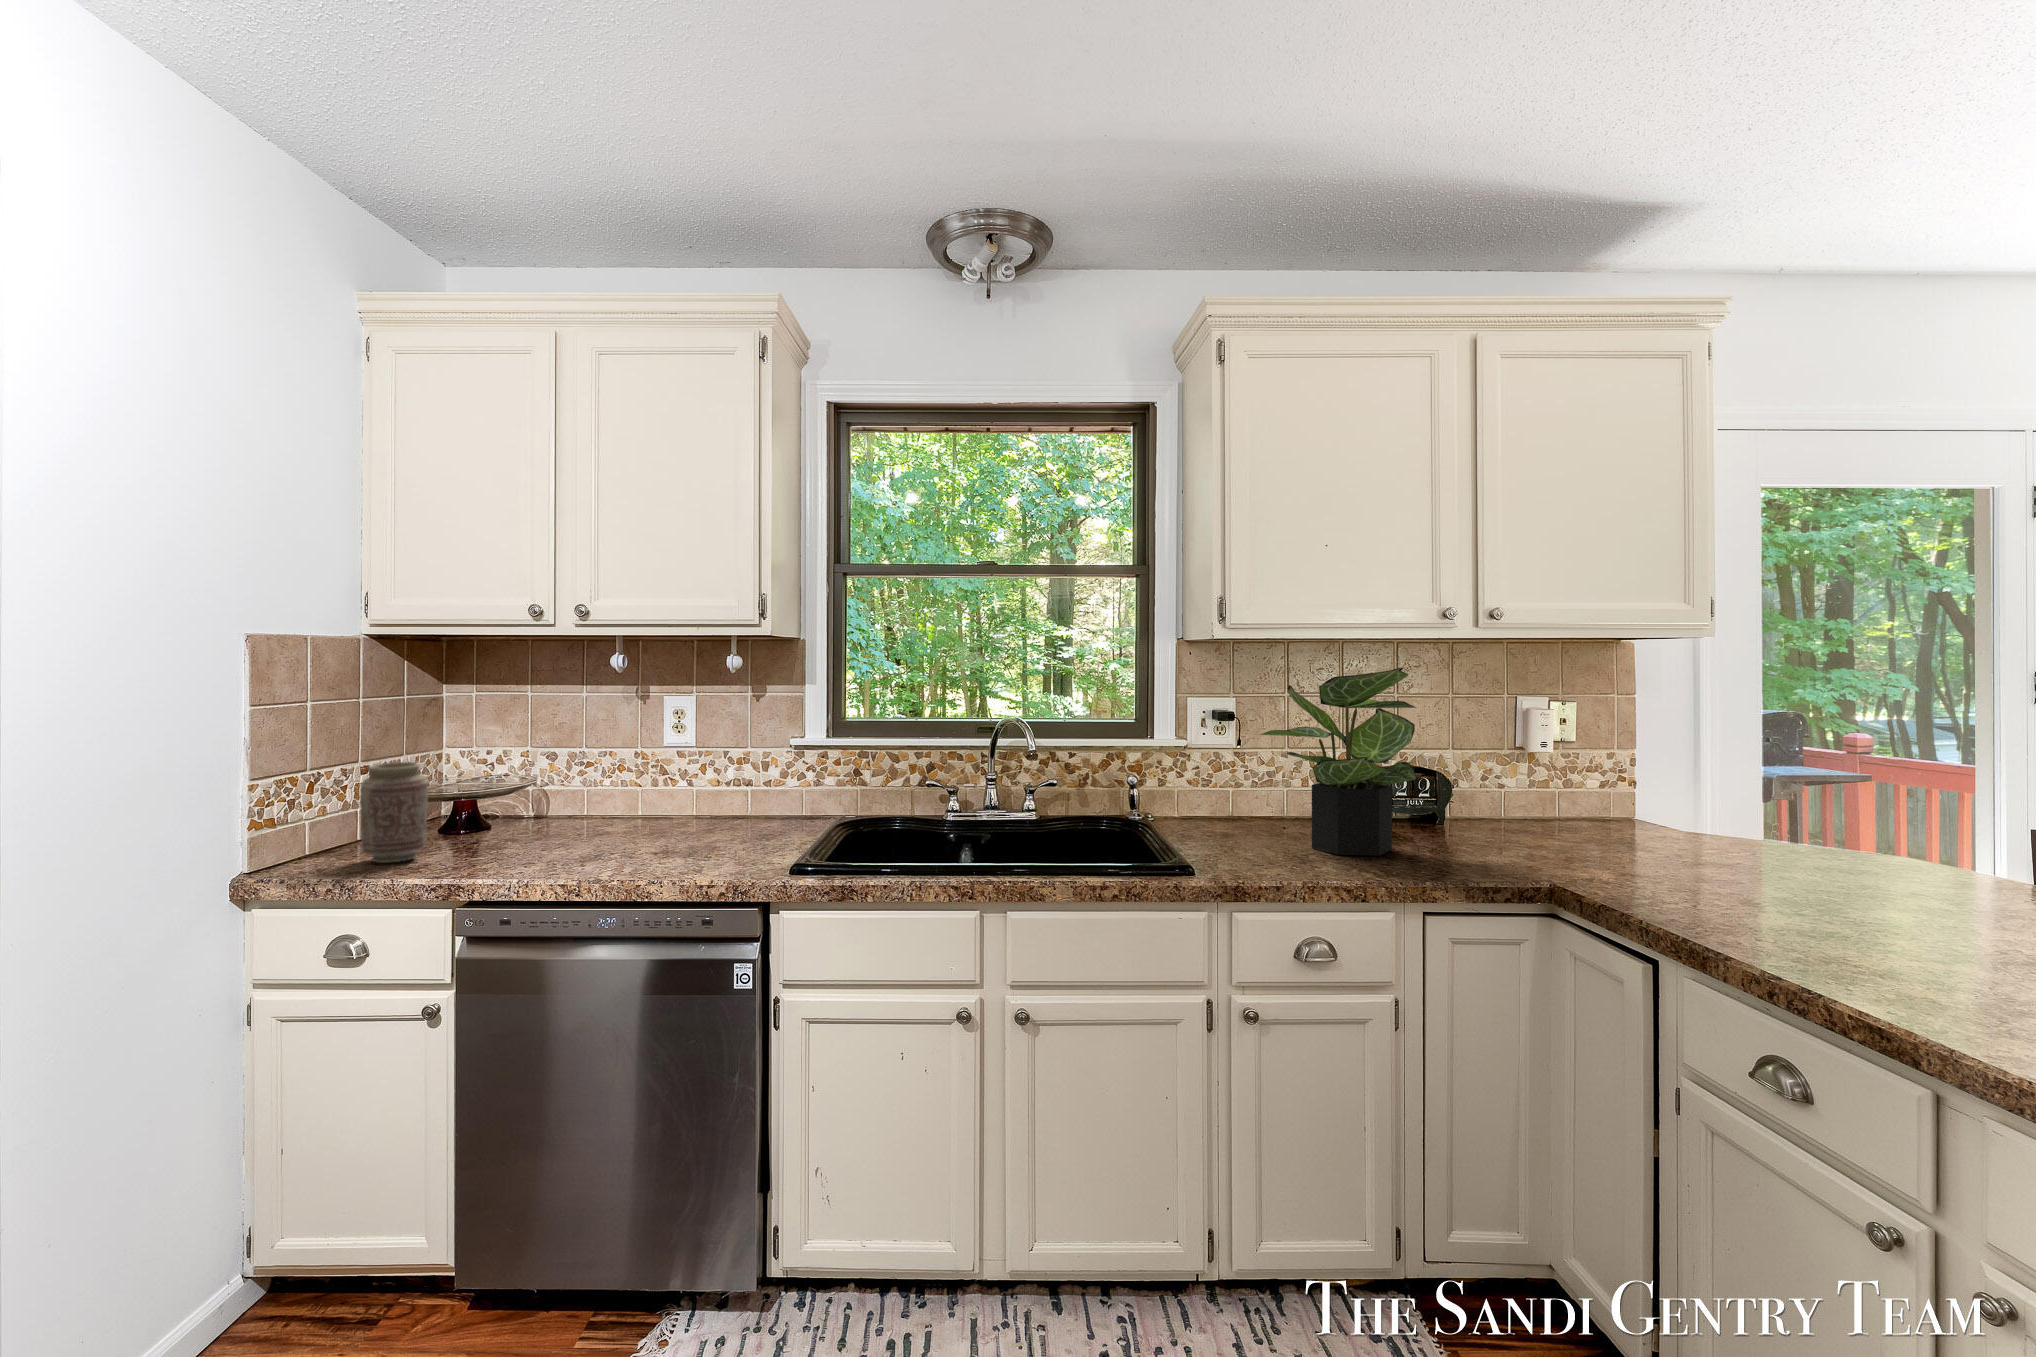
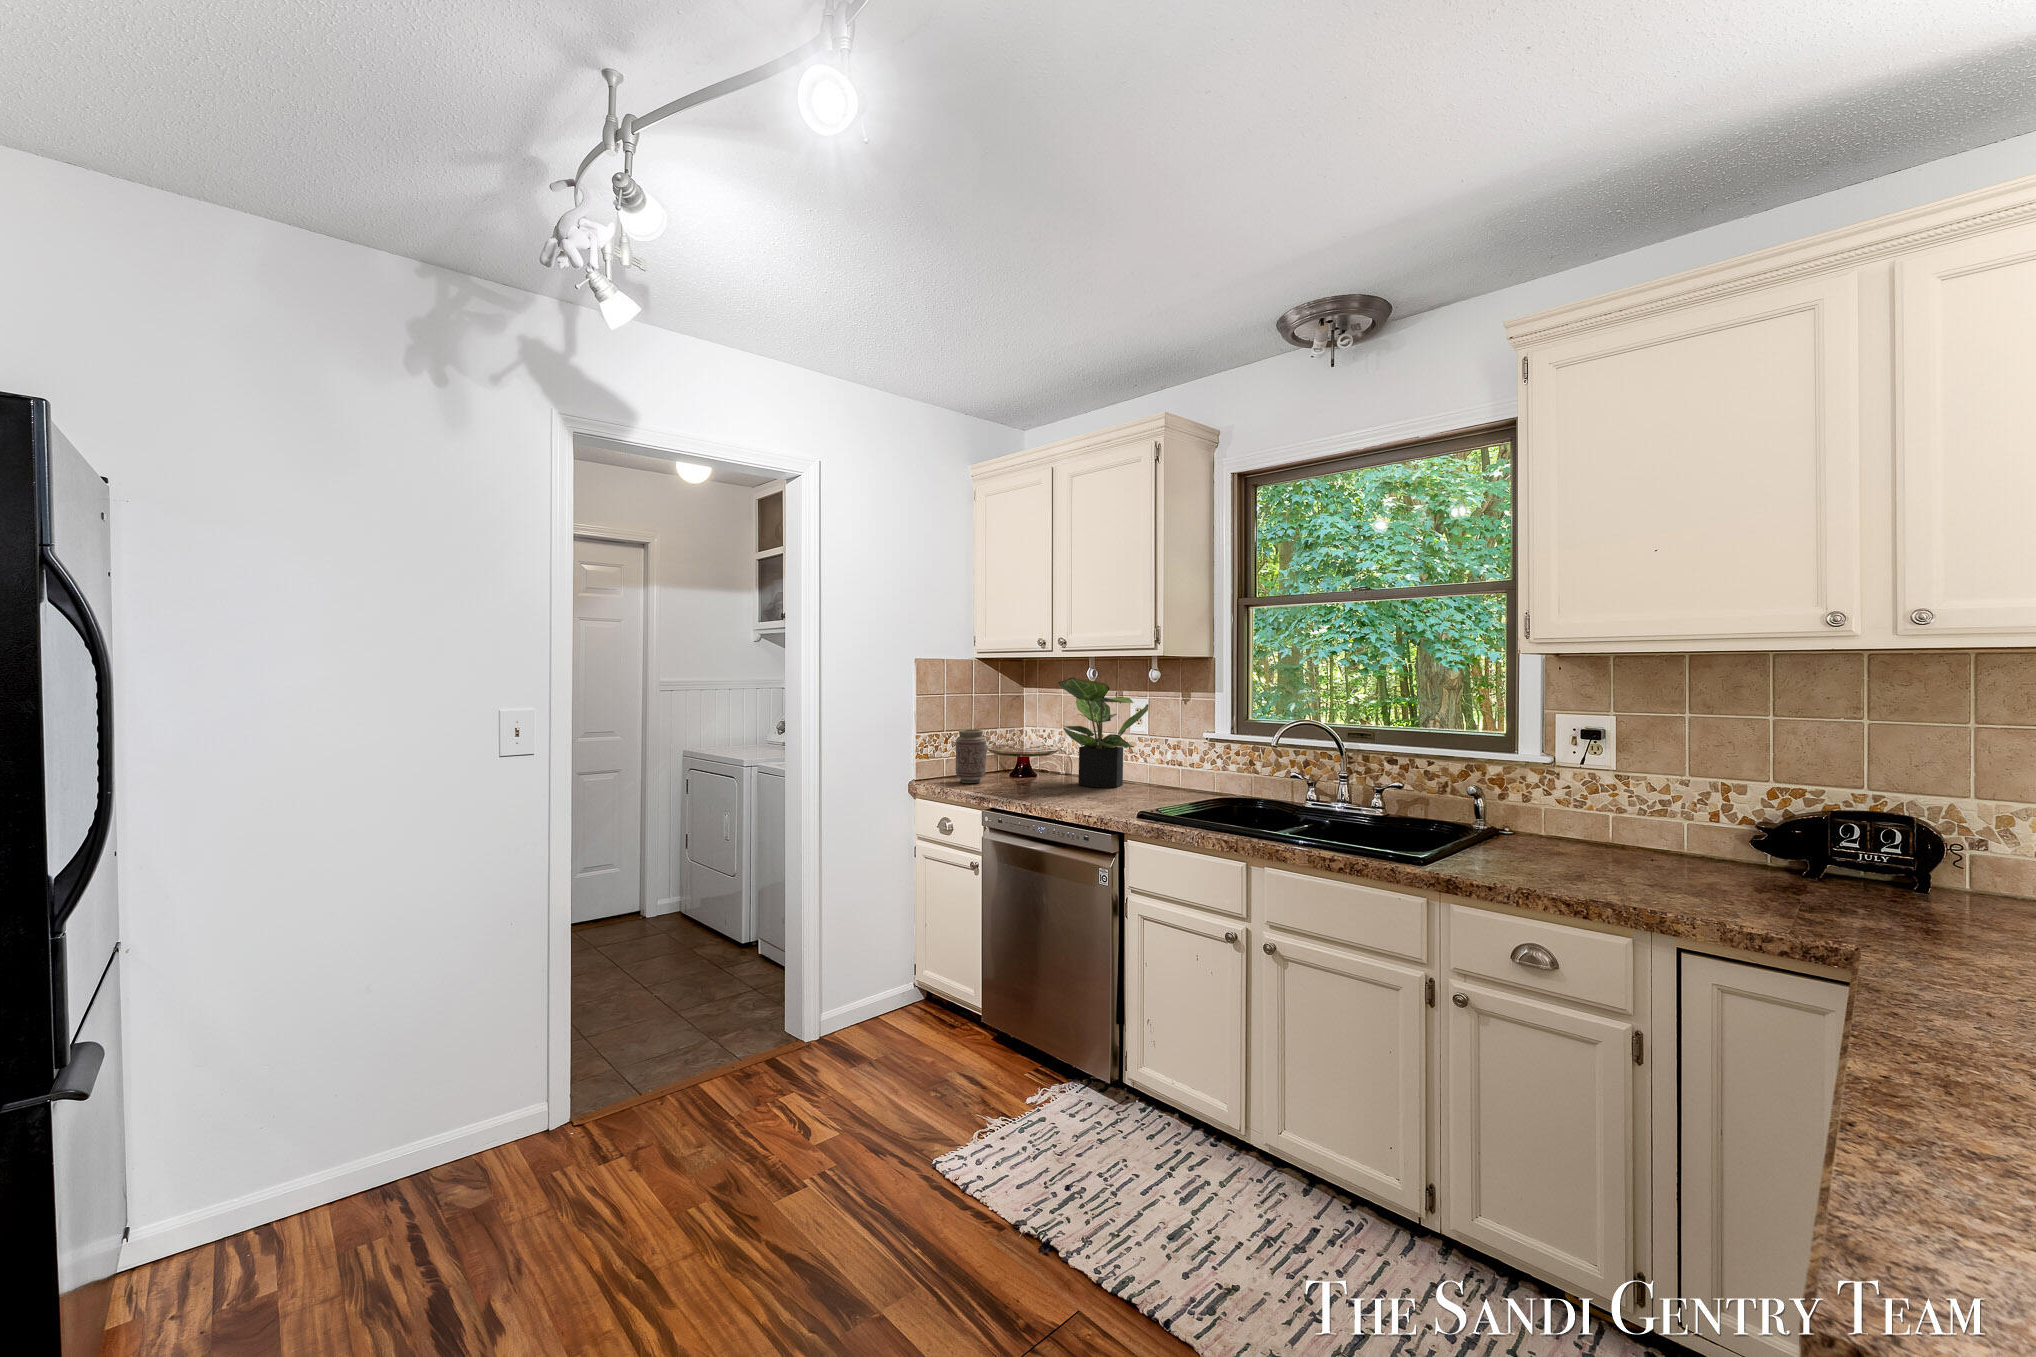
potted plant: present [1260,668,1417,856] -> present [1058,678,1148,787]

